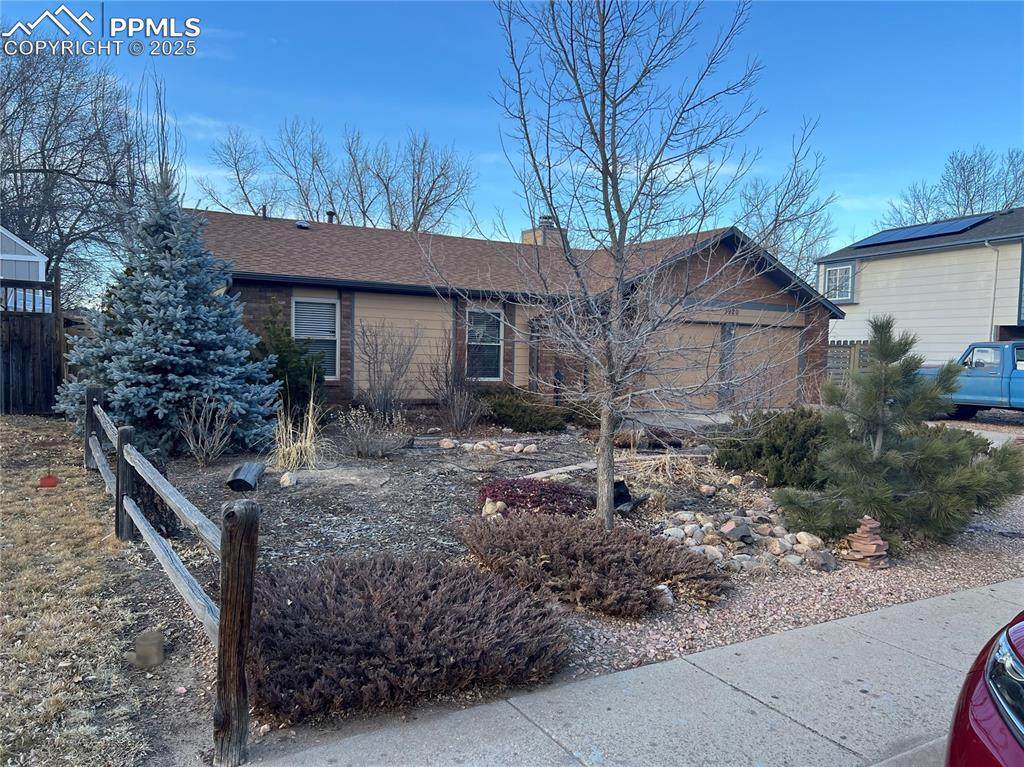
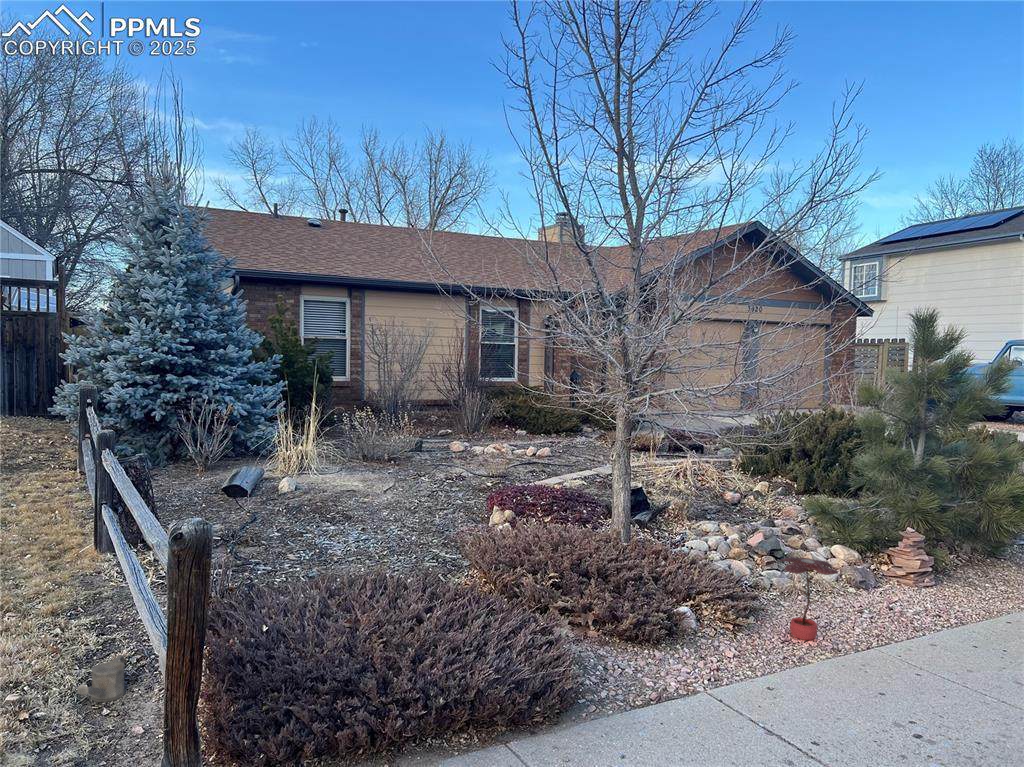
potted plant: present [29,440,69,487] -> present [780,557,838,640]

